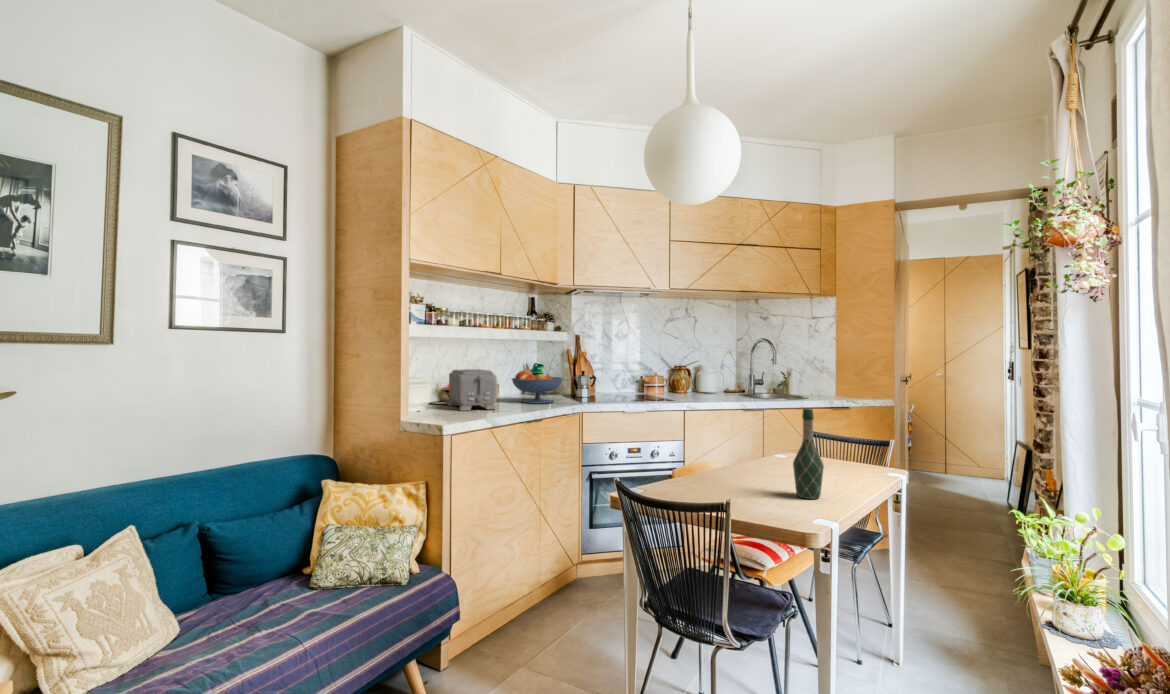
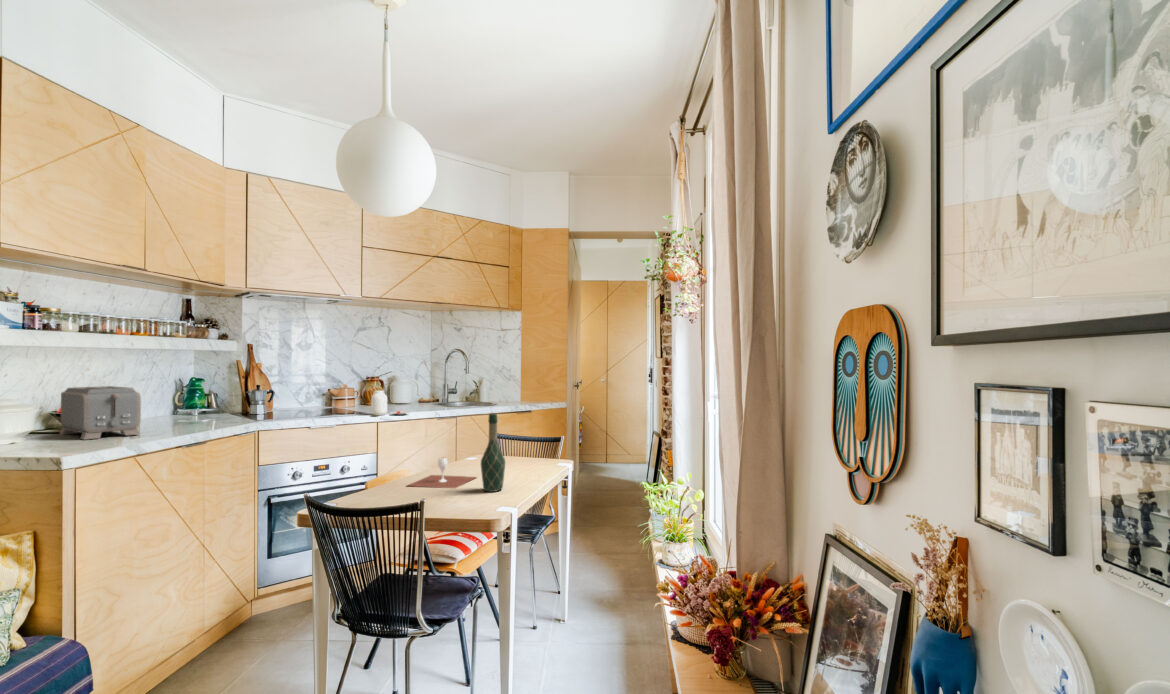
fruit bowl: present [512,370,563,403] -> none [159,385,233,425]
jar: none [676,379,716,404] -> present [371,391,410,417]
wine glass: none [710,453,788,489] -> present [408,457,476,488]

